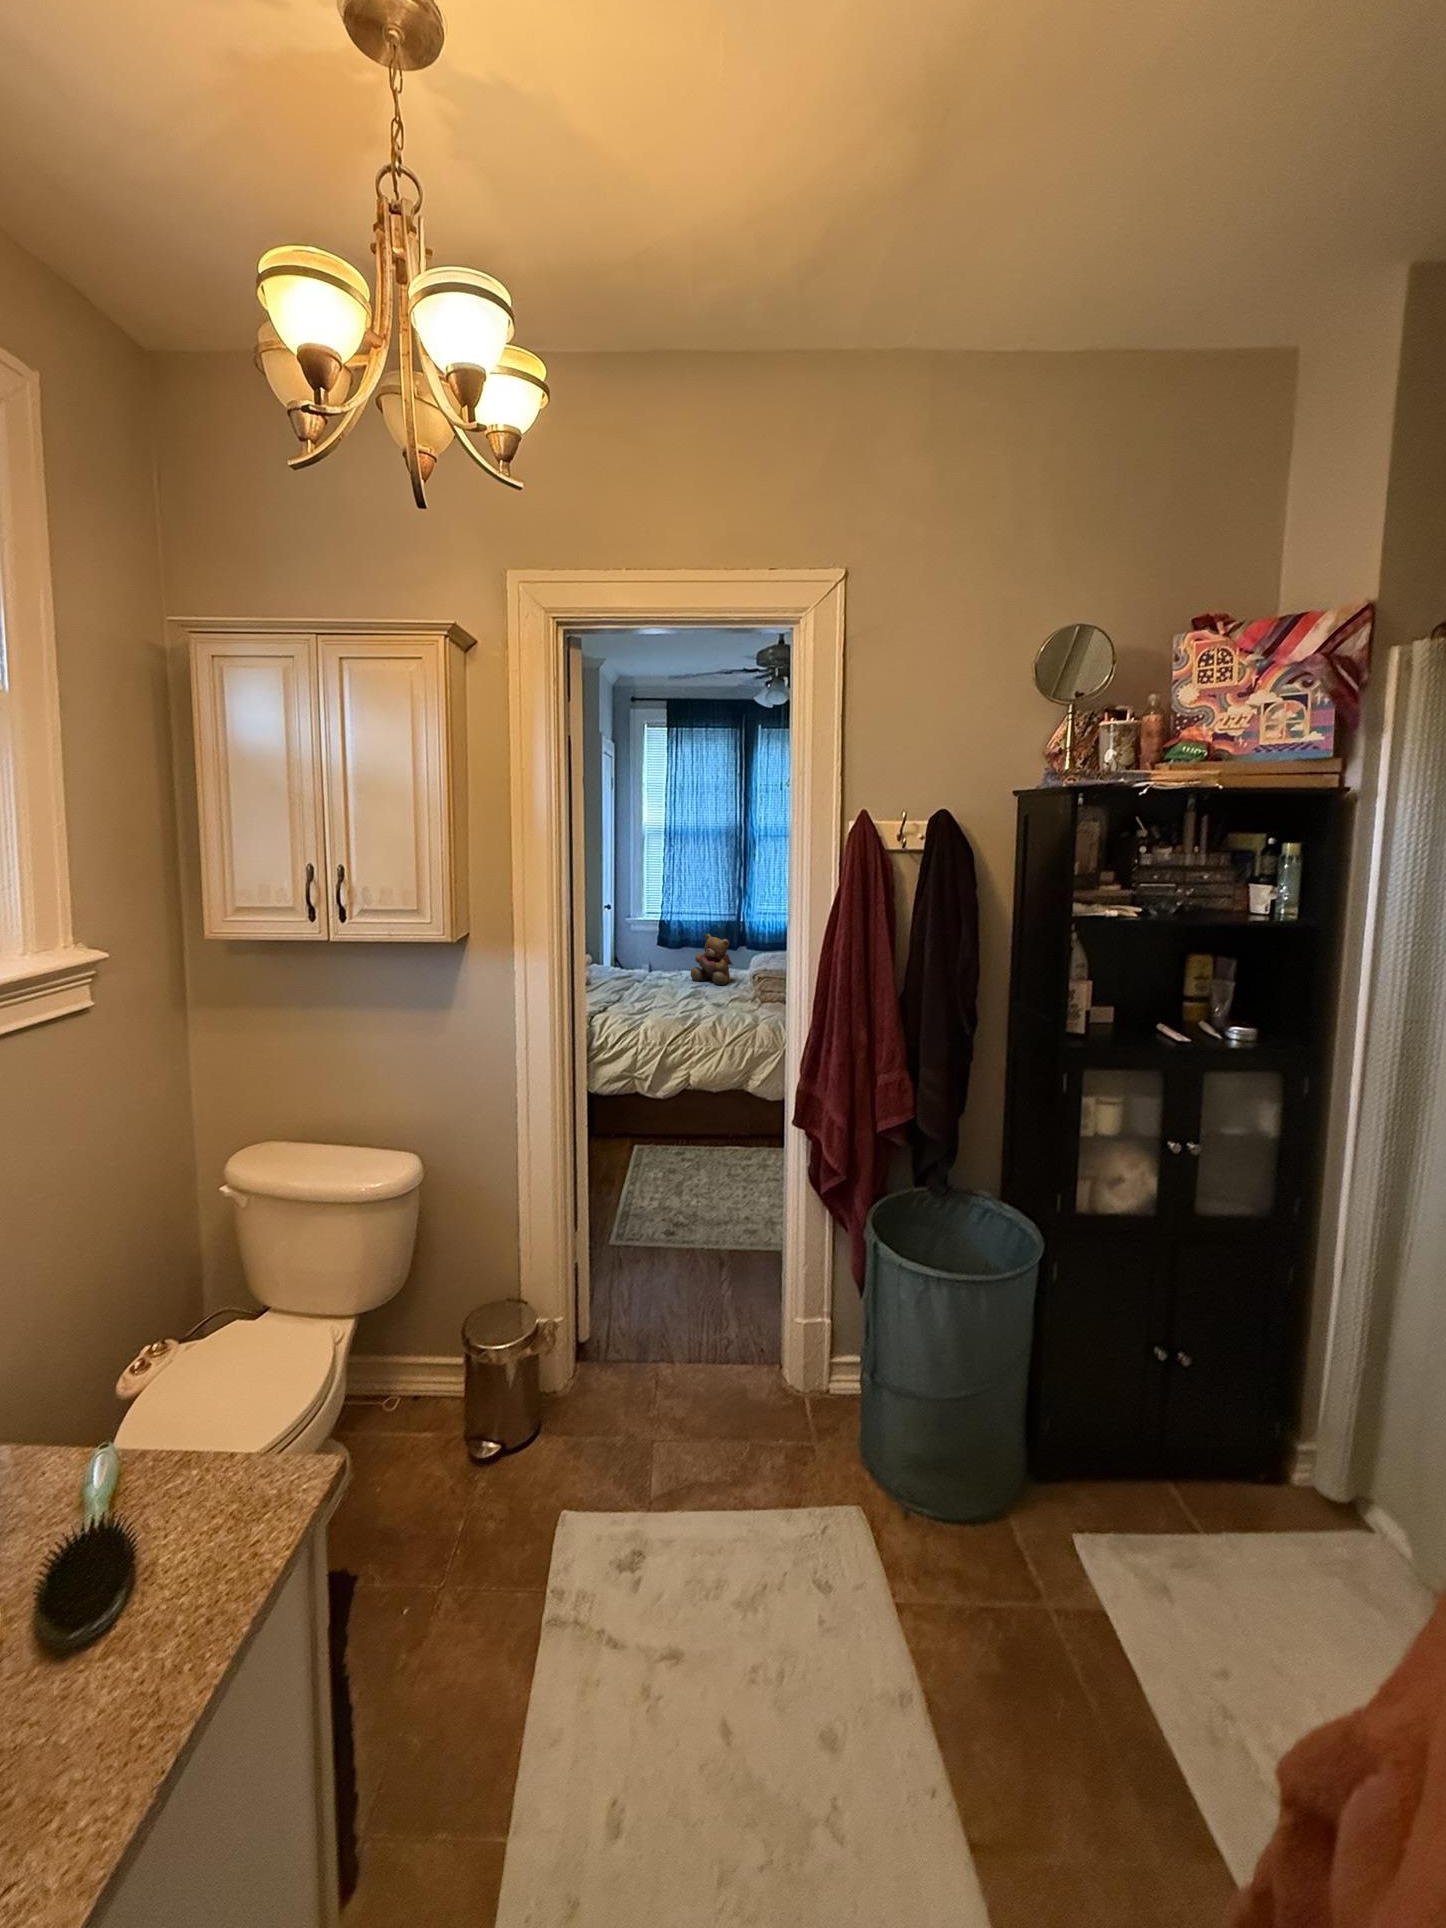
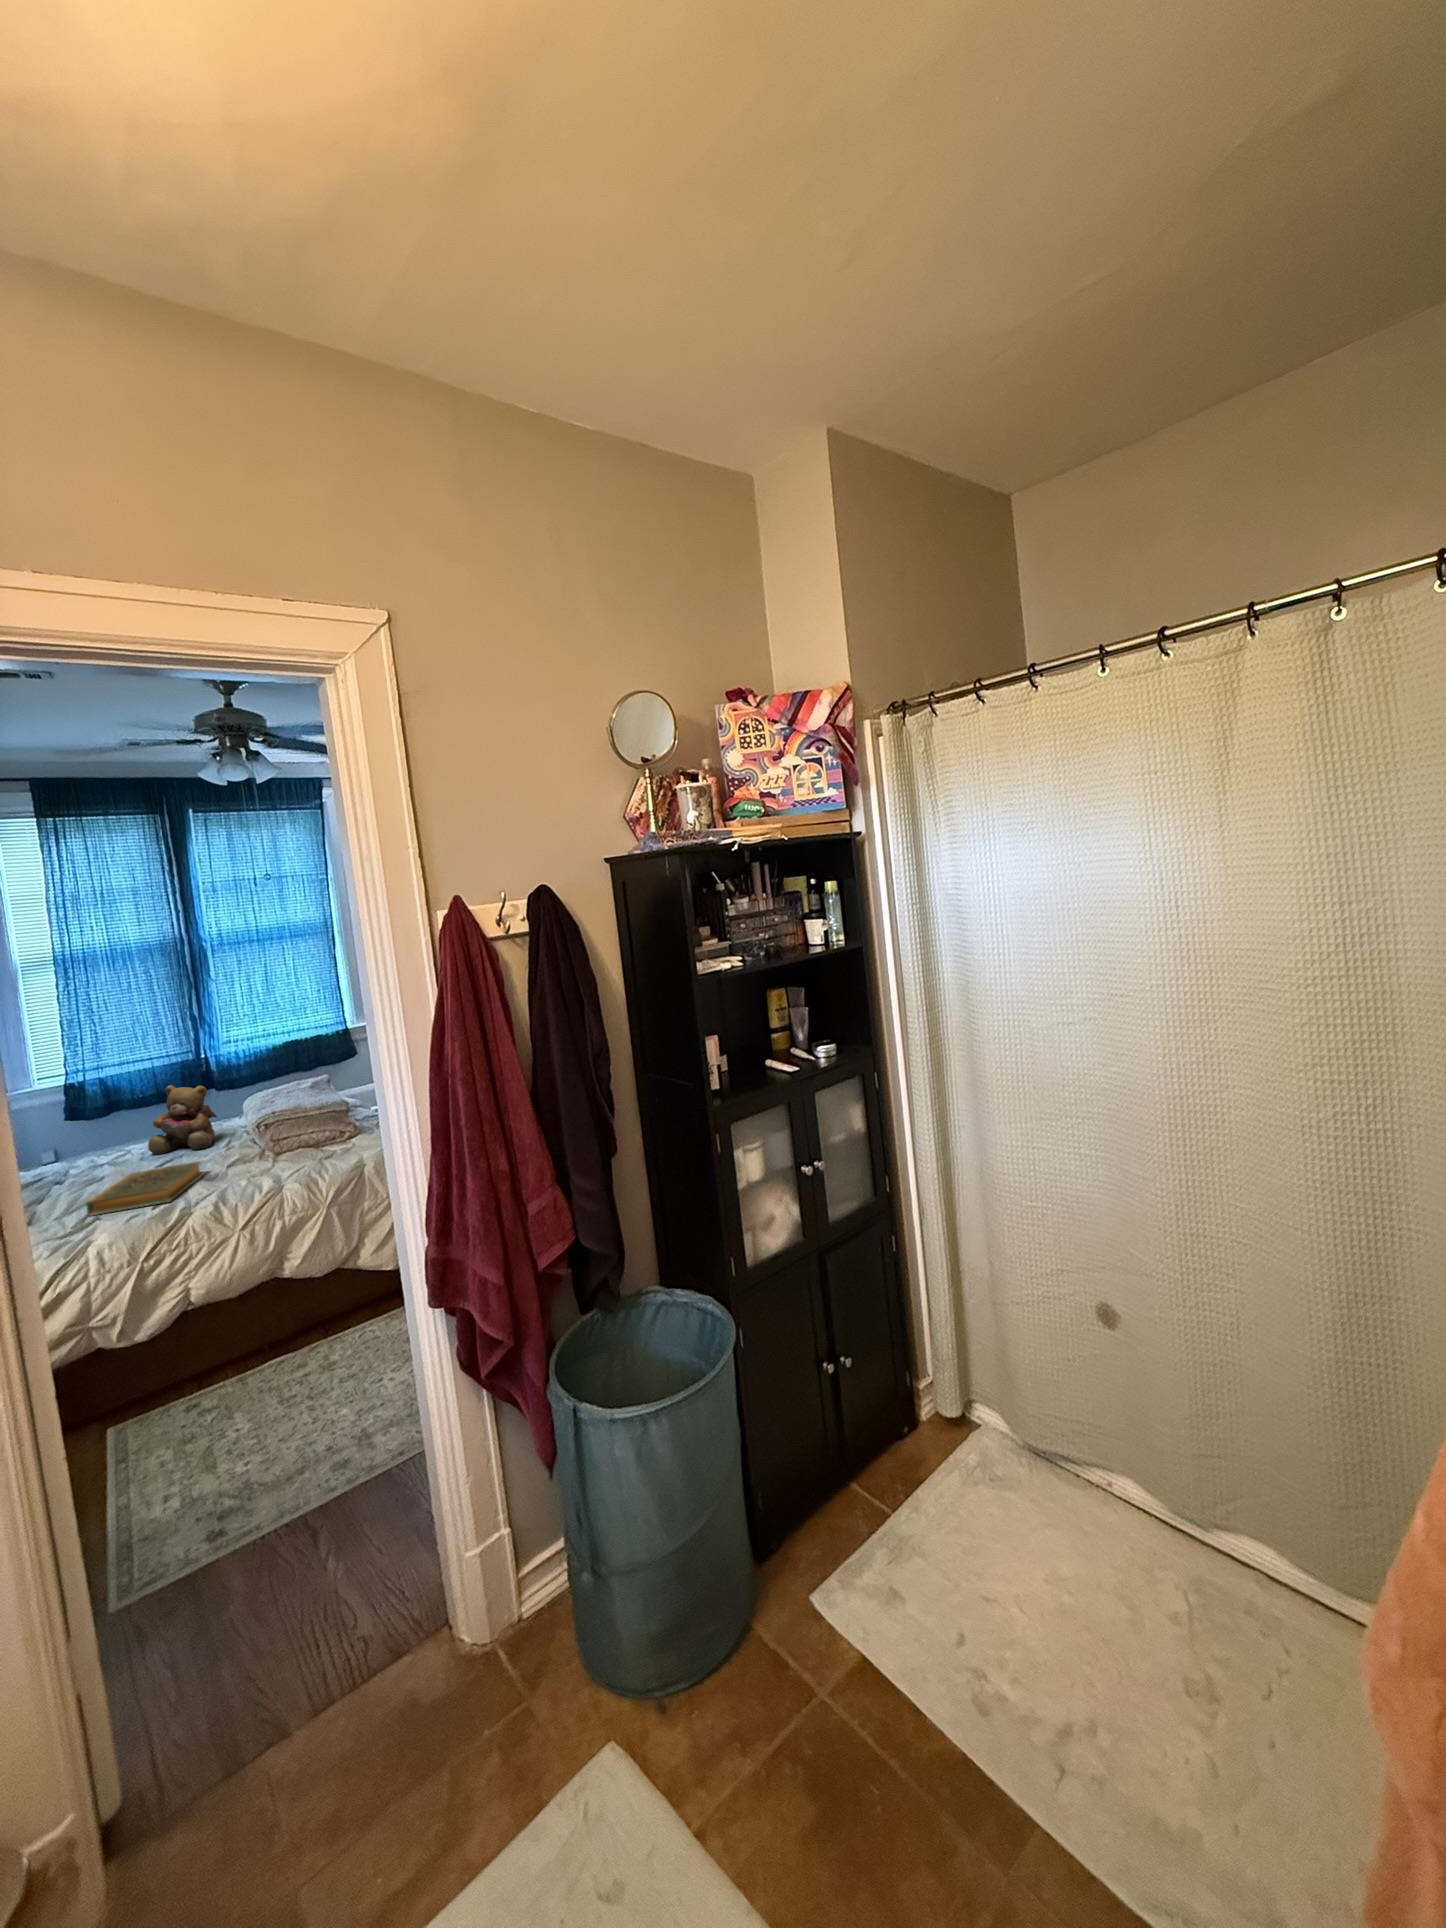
hardback book: none [648,987,717,1012] -> present [86,1161,205,1216]

